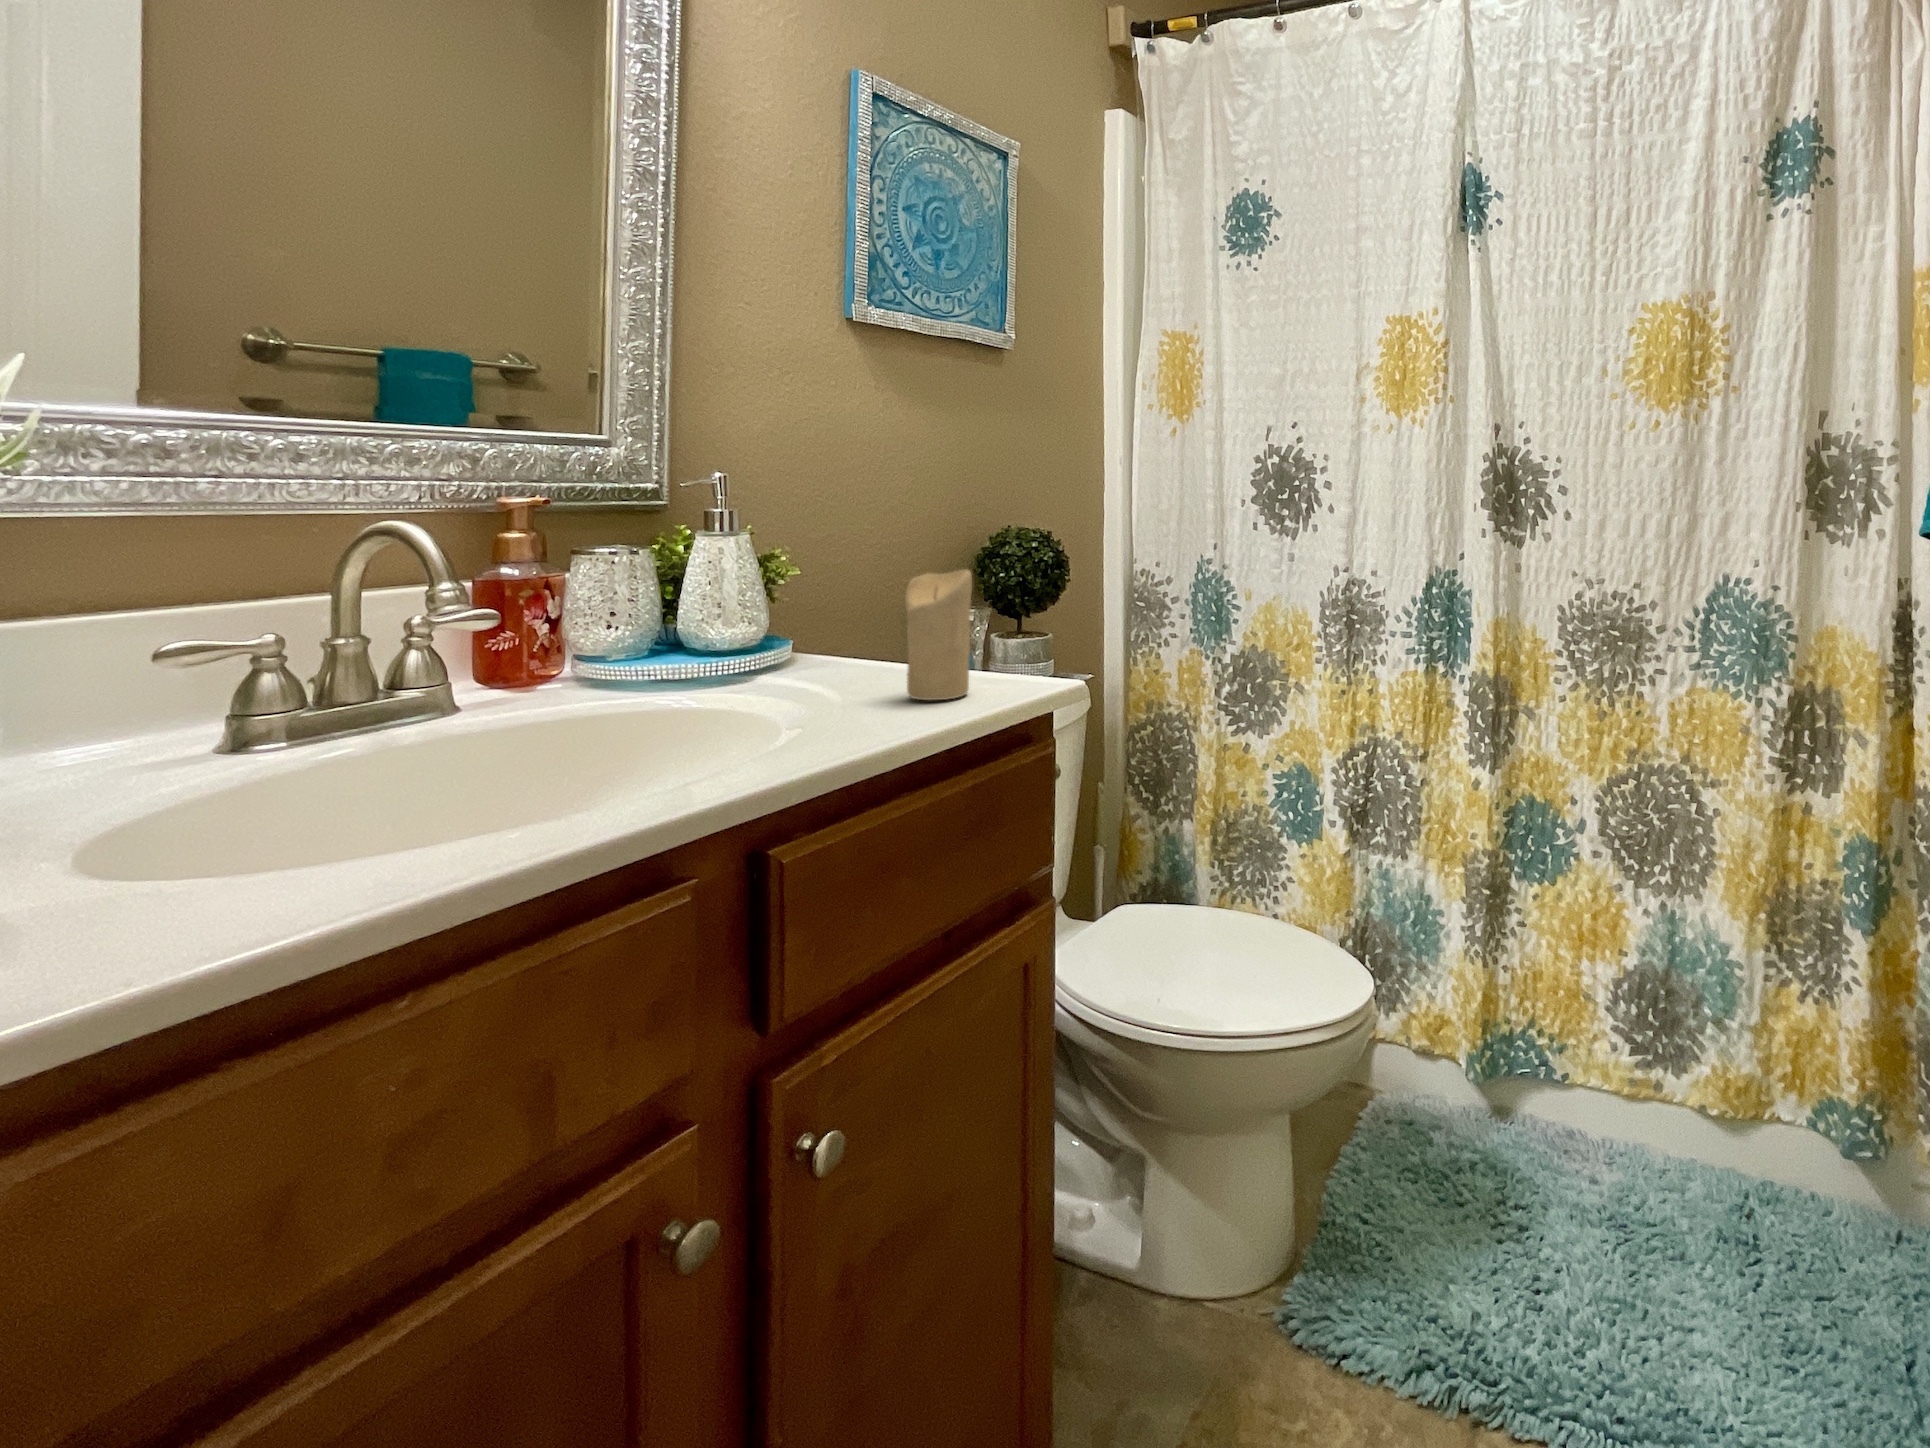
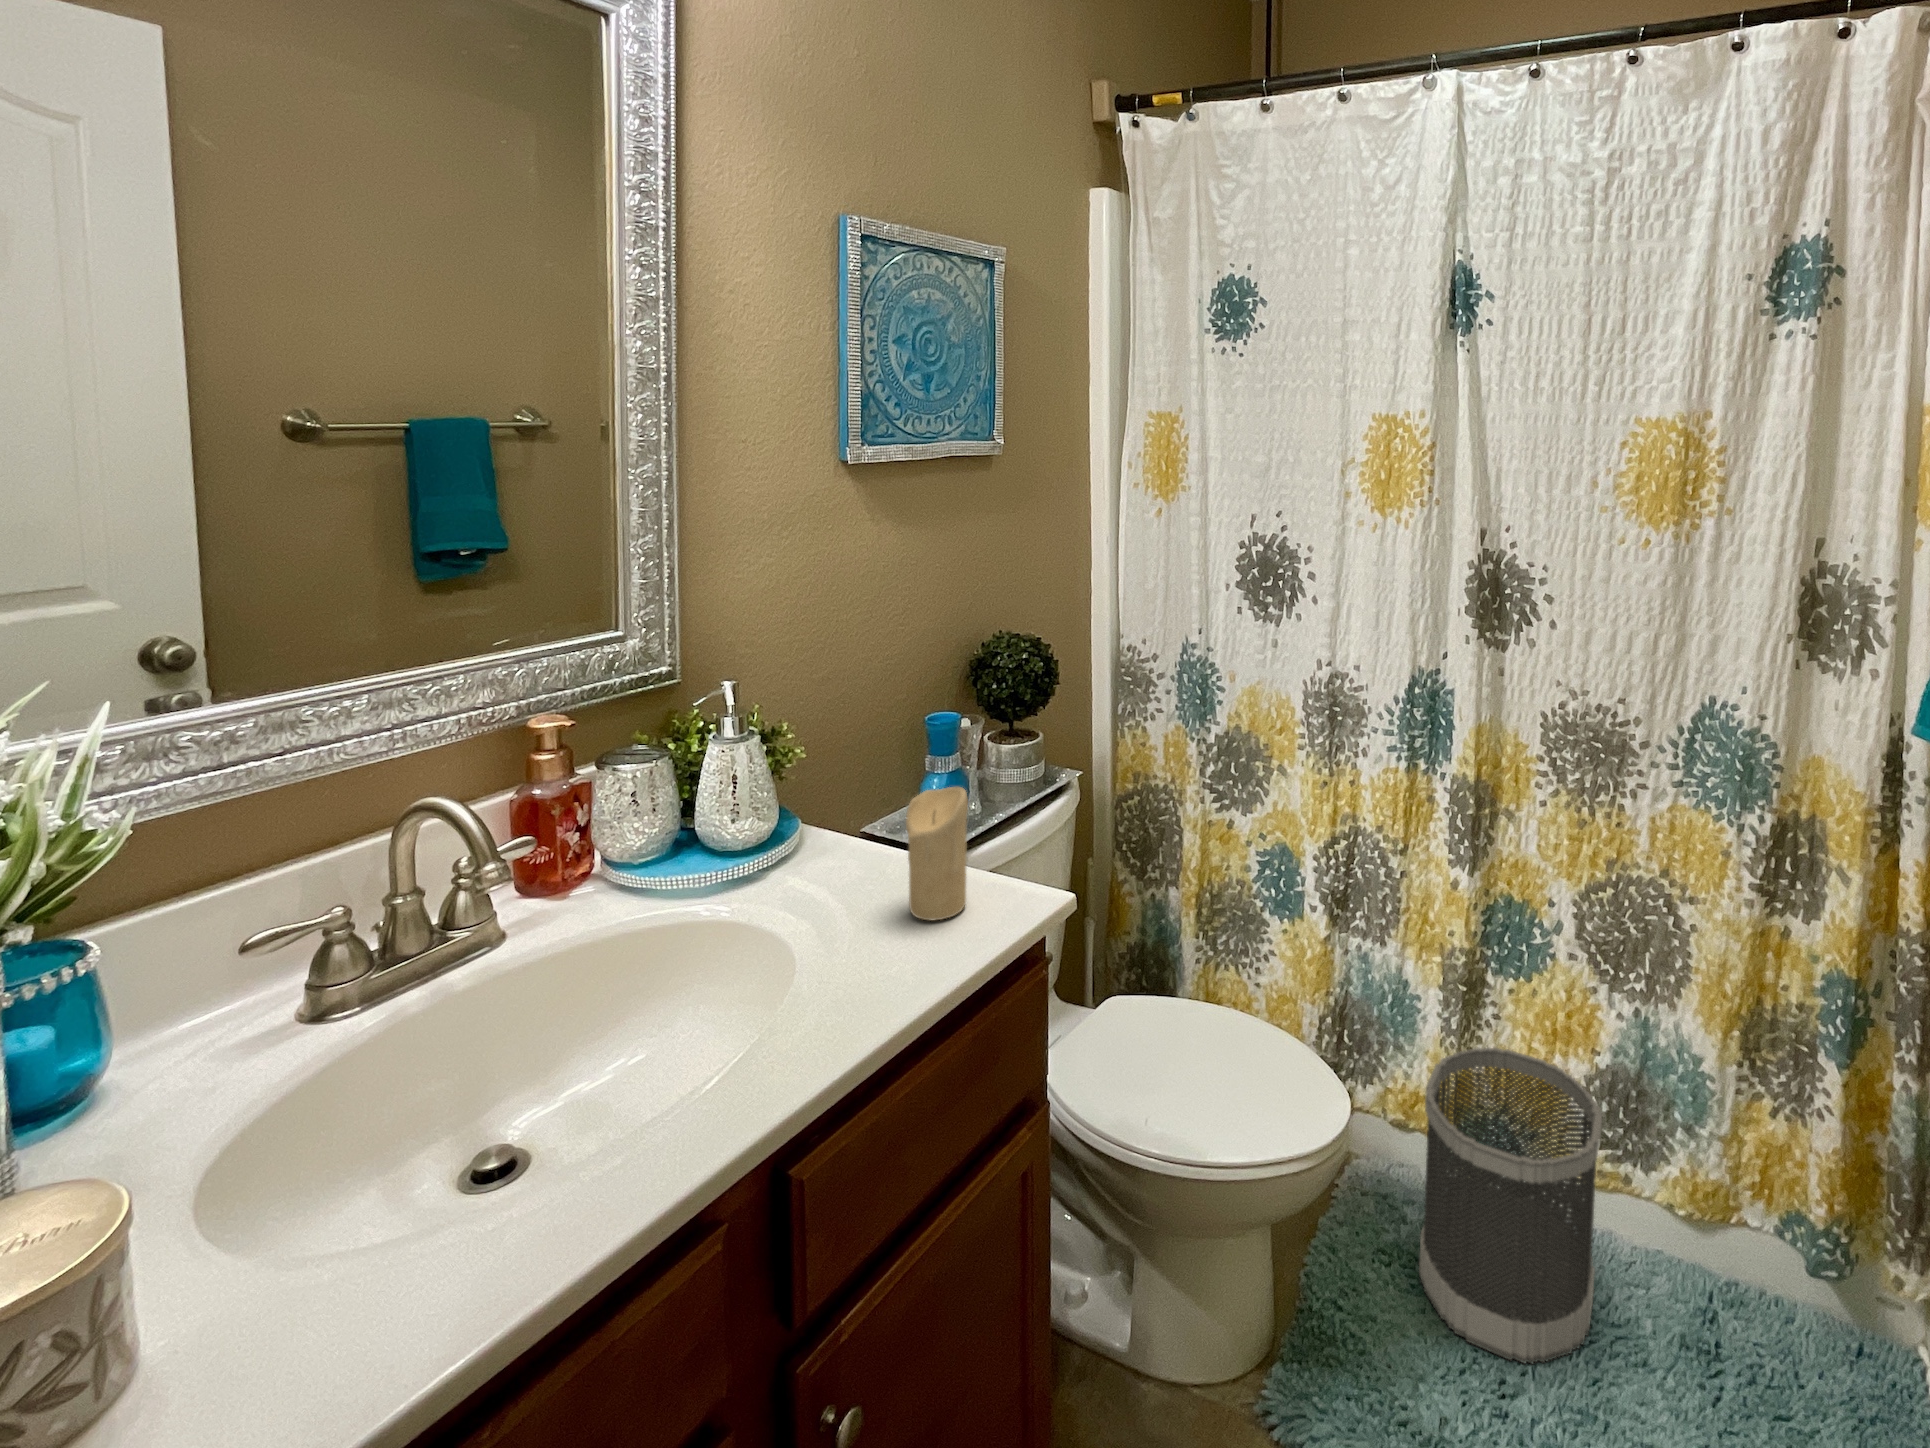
wastebasket: none [1448,951,1631,1263] -> present [1419,1047,1602,1363]

